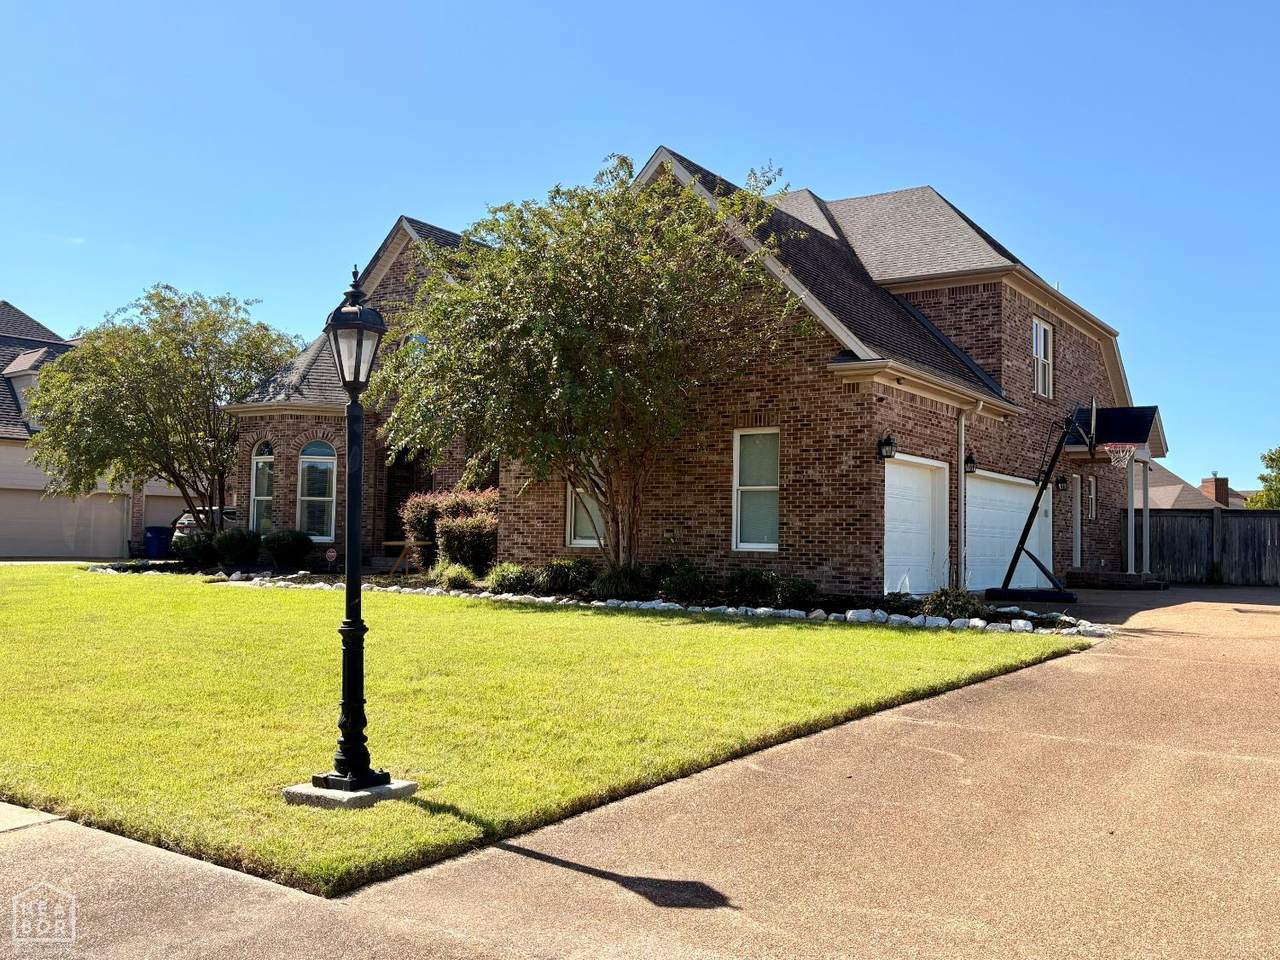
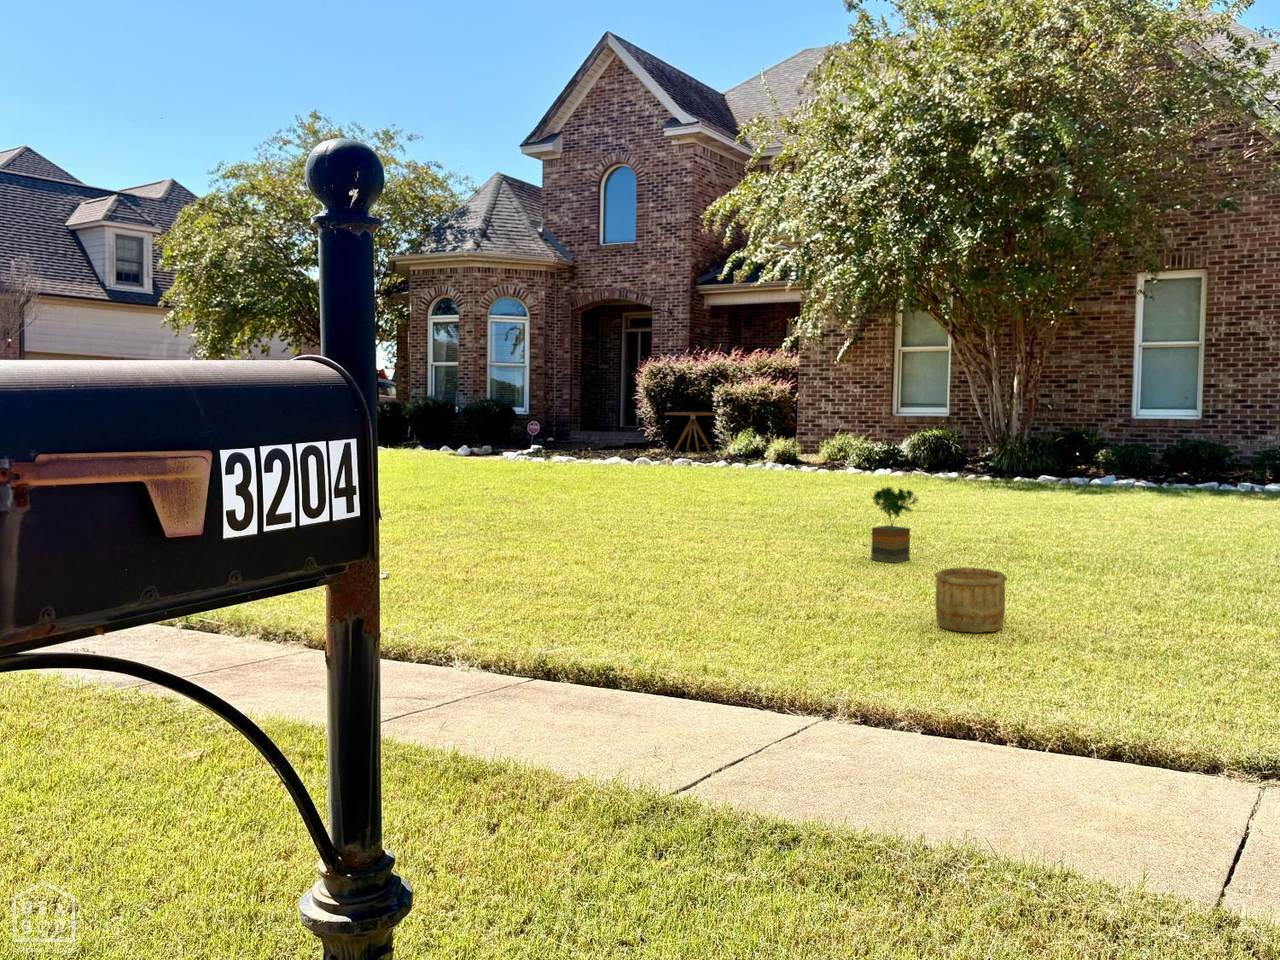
potted tree: none [195,610,238,666] -> present [871,487,918,563]
wooden bucket: none [69,667,120,710] -> present [934,567,1007,633]

